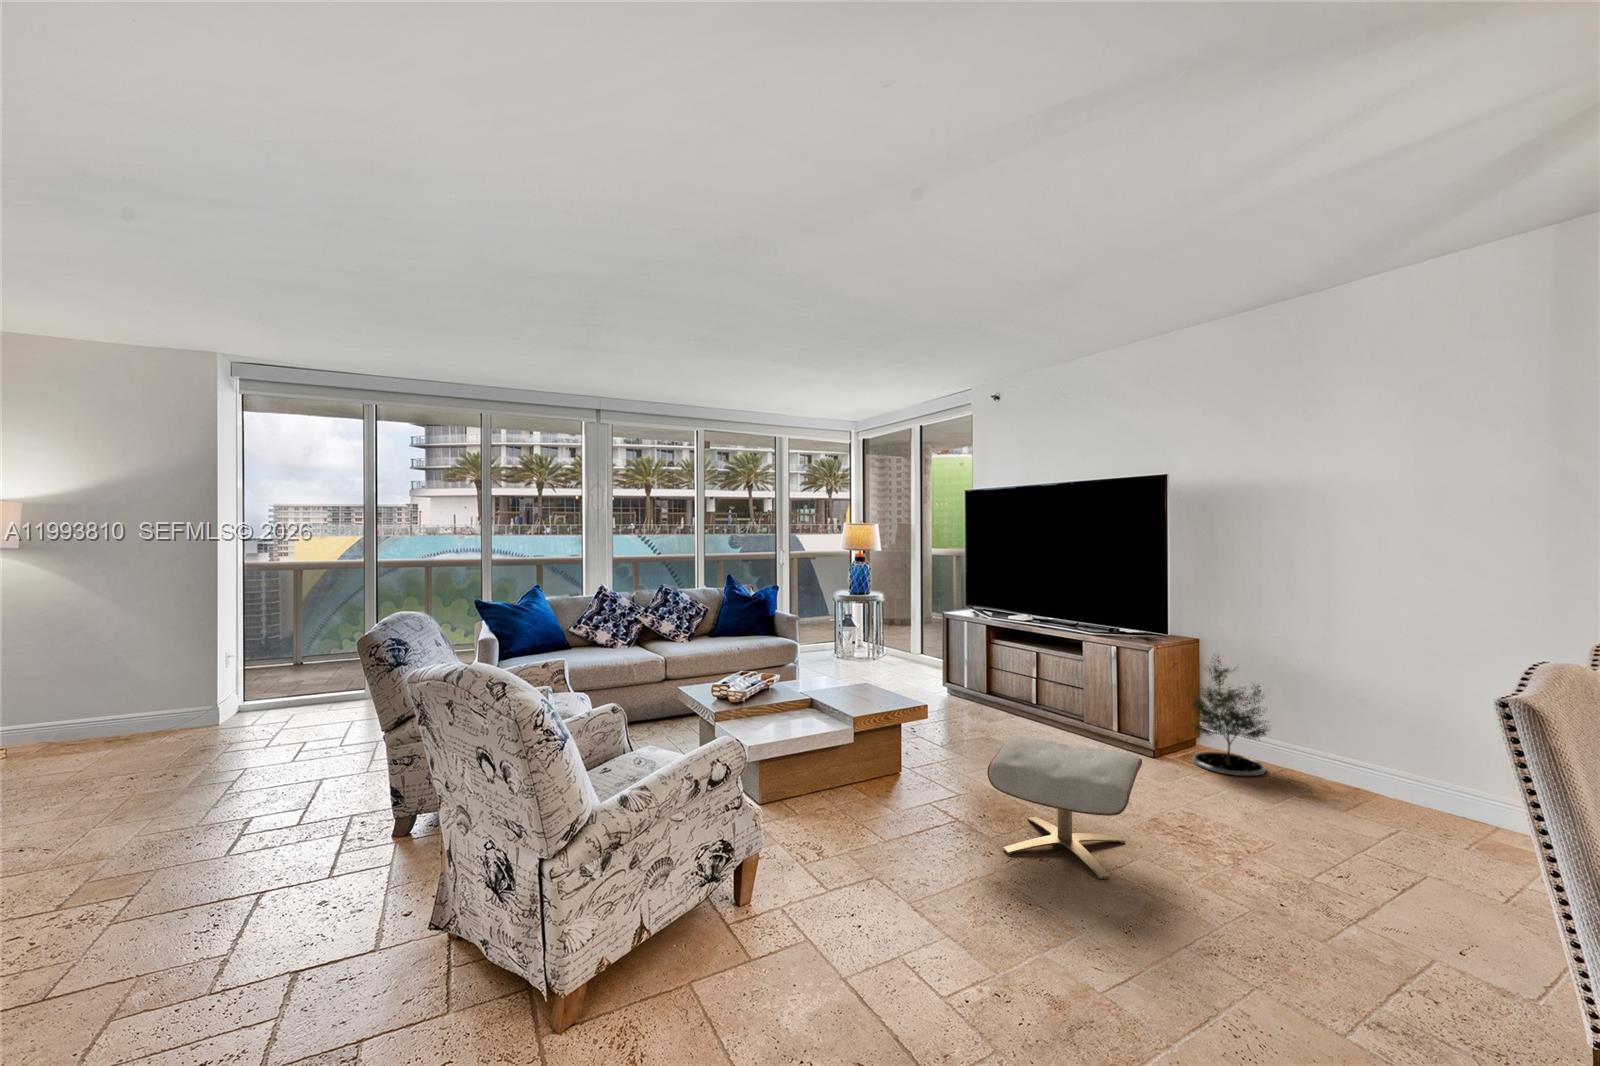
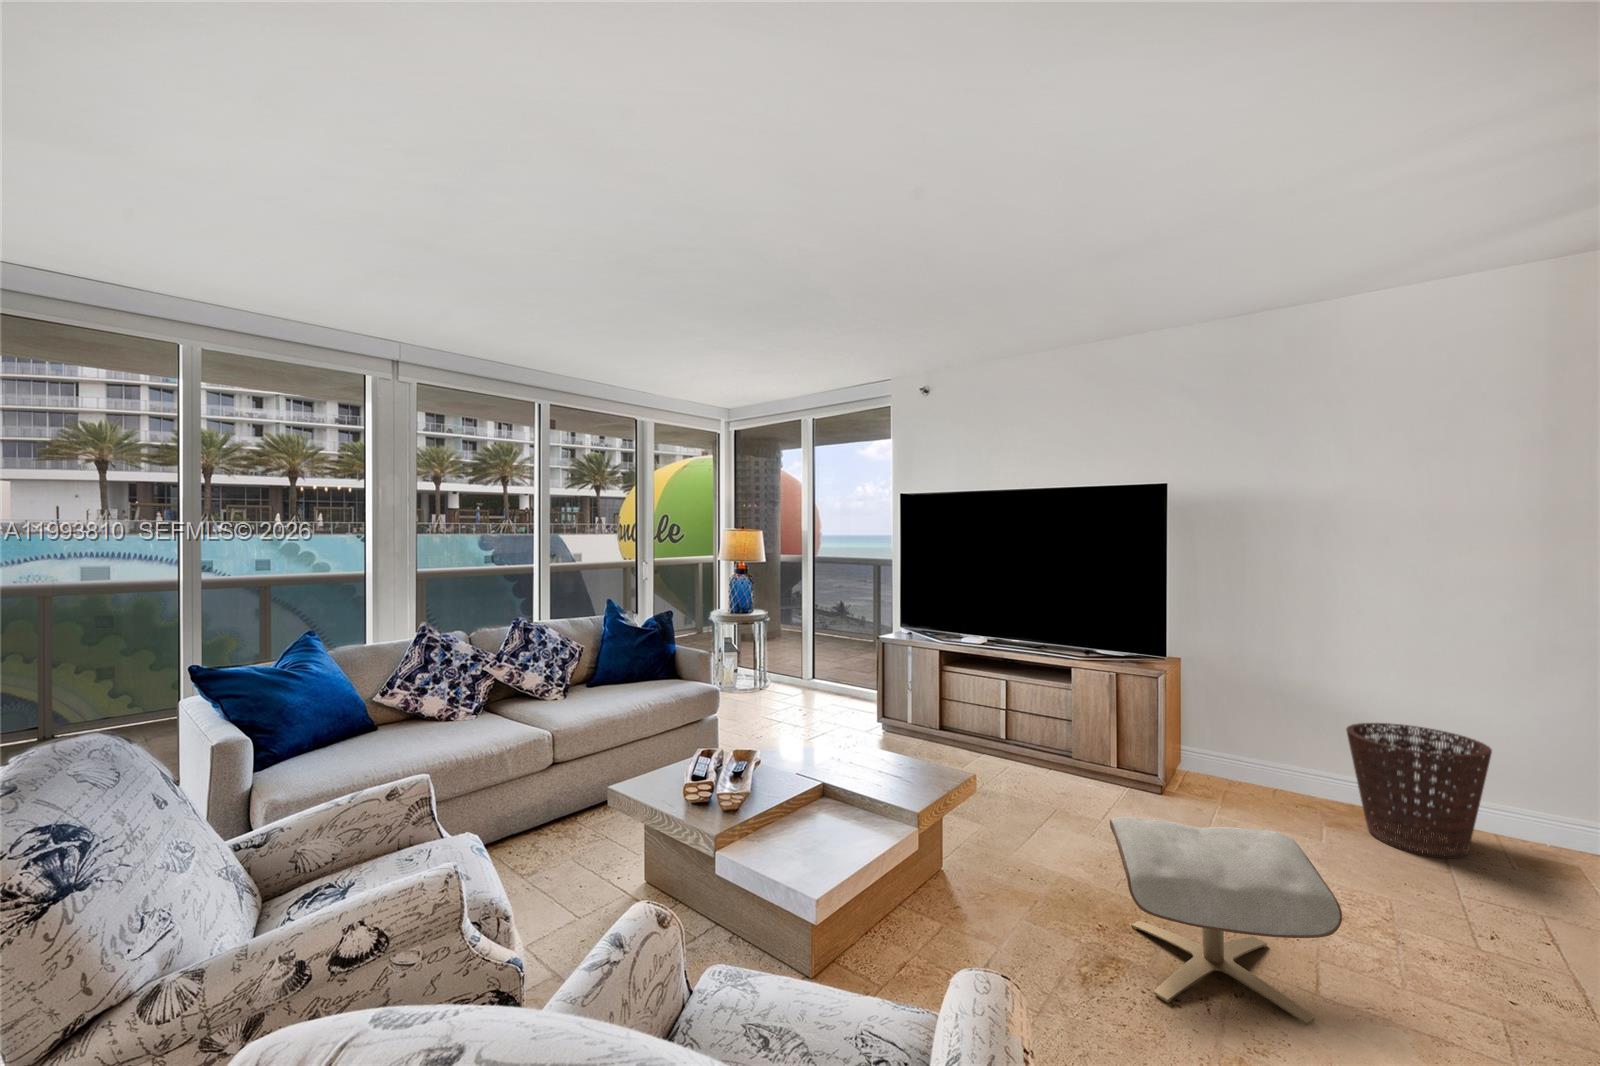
potted tree: present [1189,655,1268,776] -> none [1197,674,1289,812]
basket: none [1307,702,1438,824] -> present [1346,723,1492,858]

